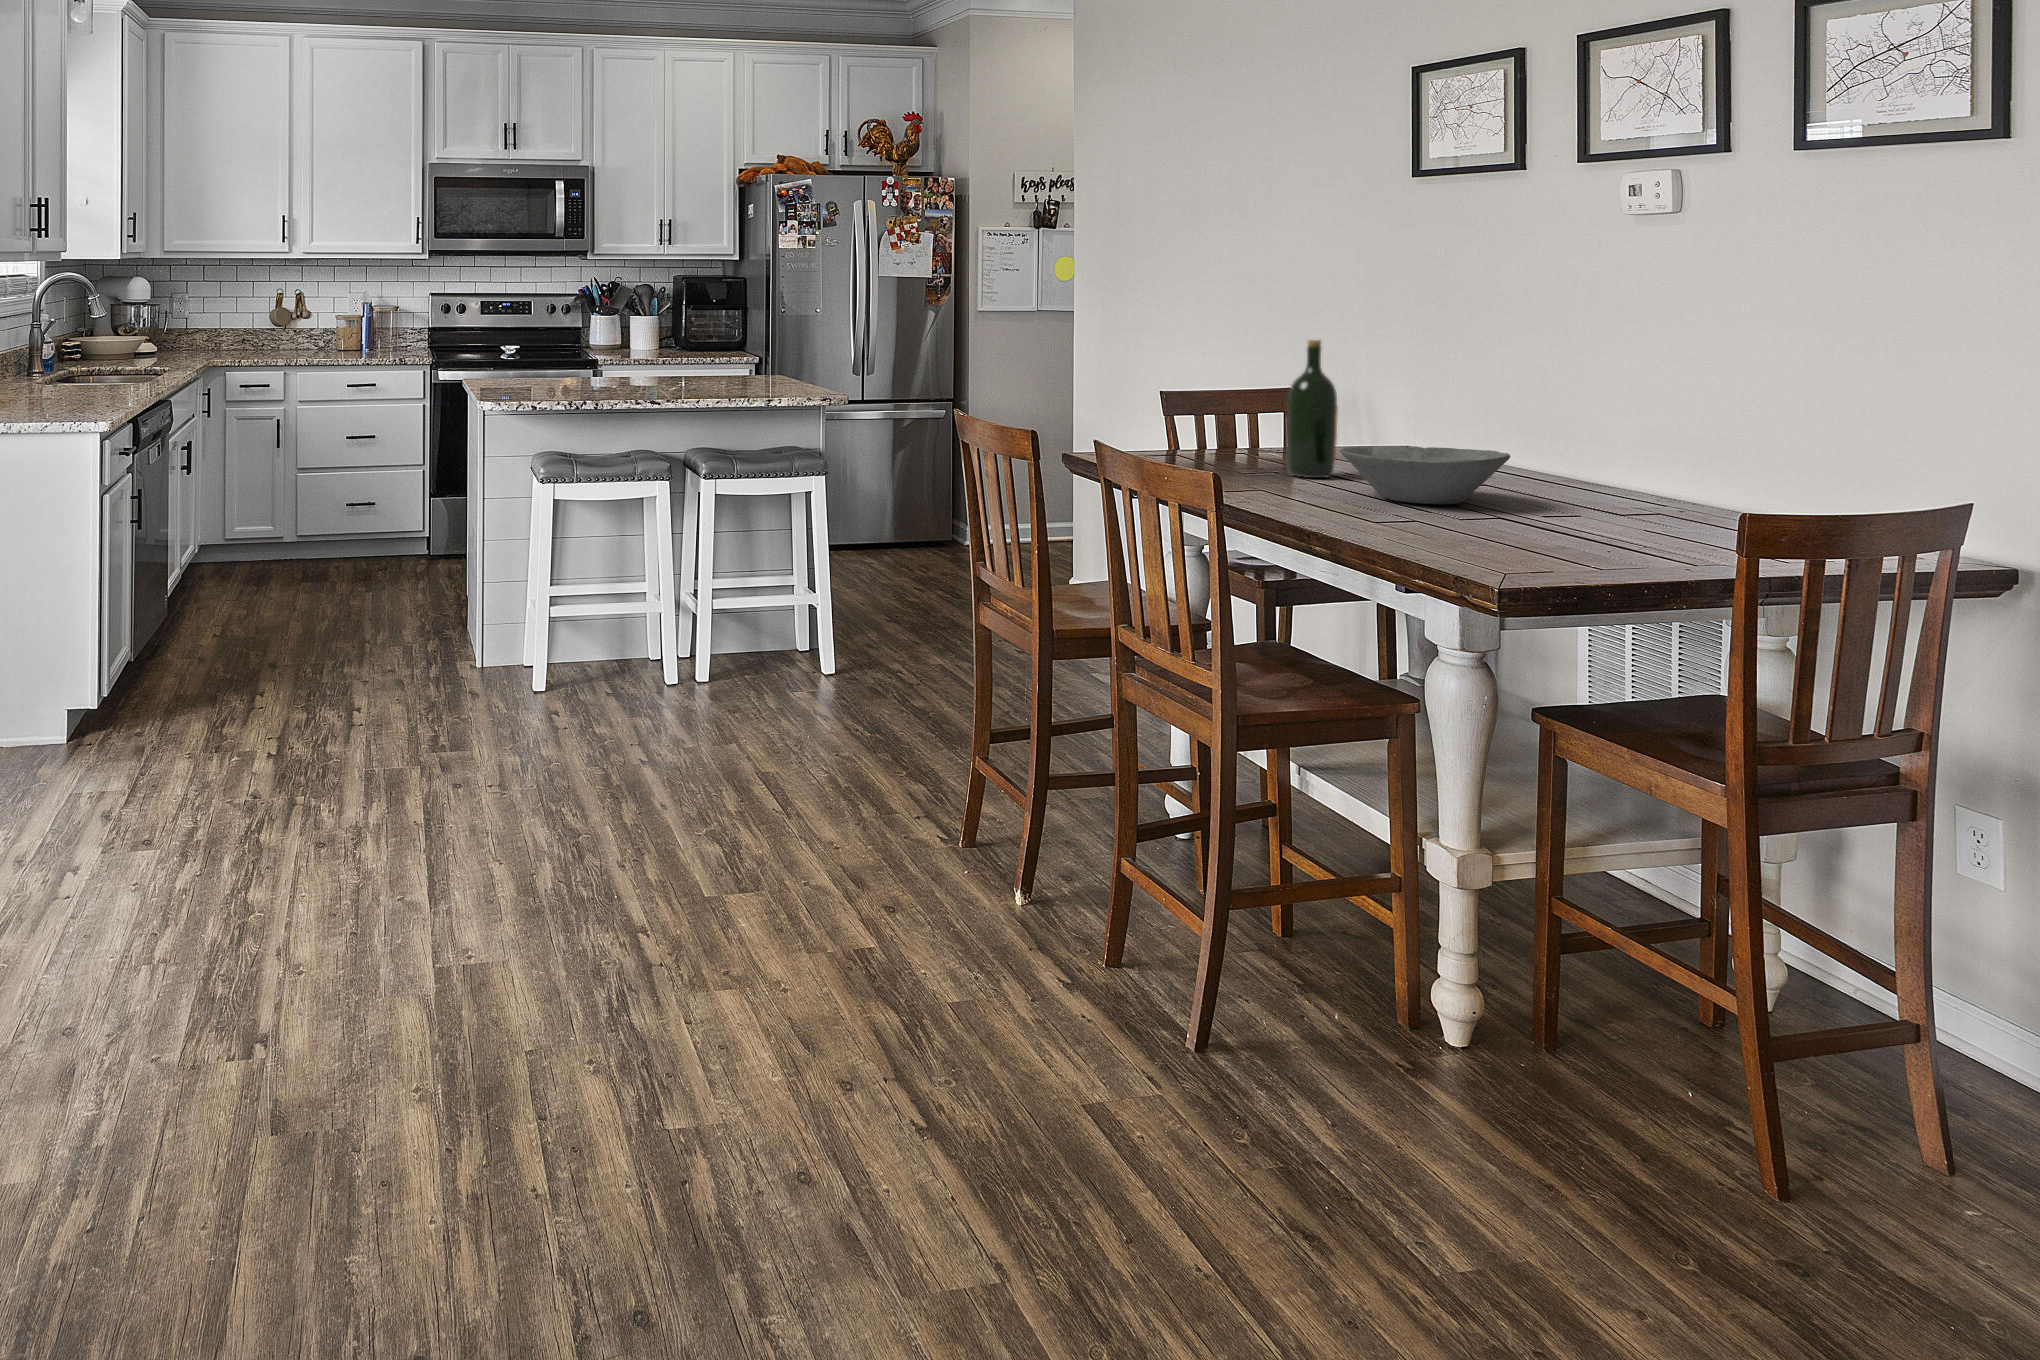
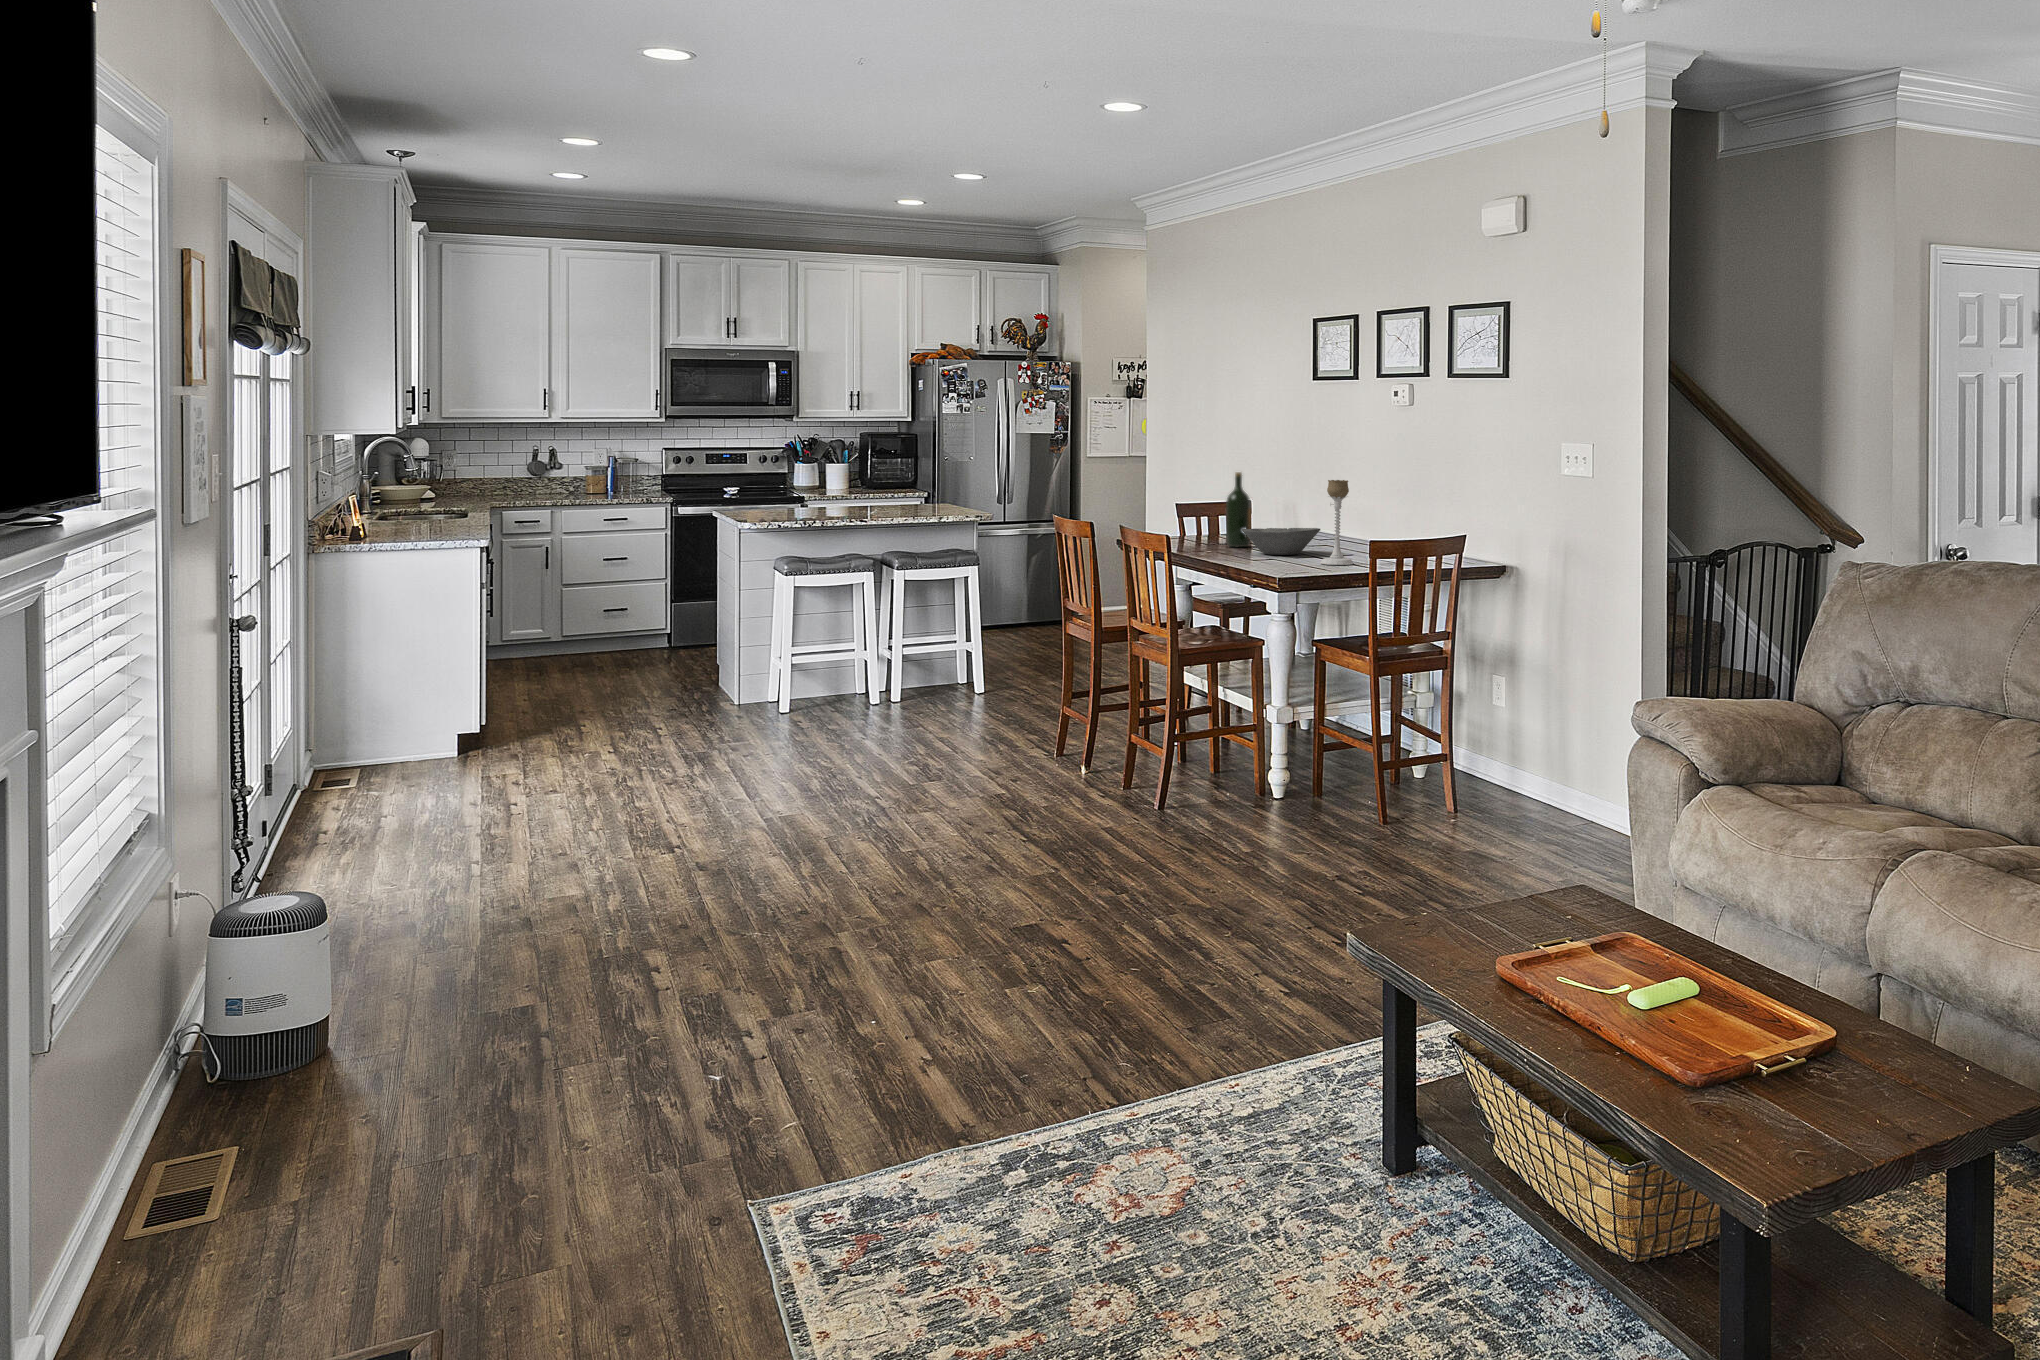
candle holder: none [1551,363,1634,544] -> present [1320,480,1354,565]

